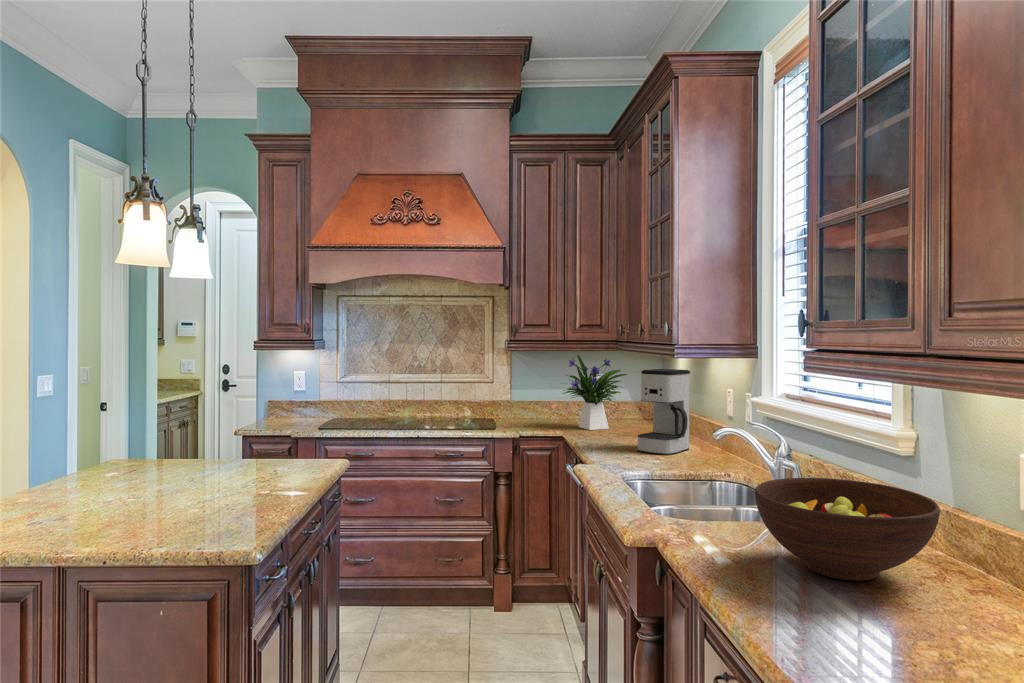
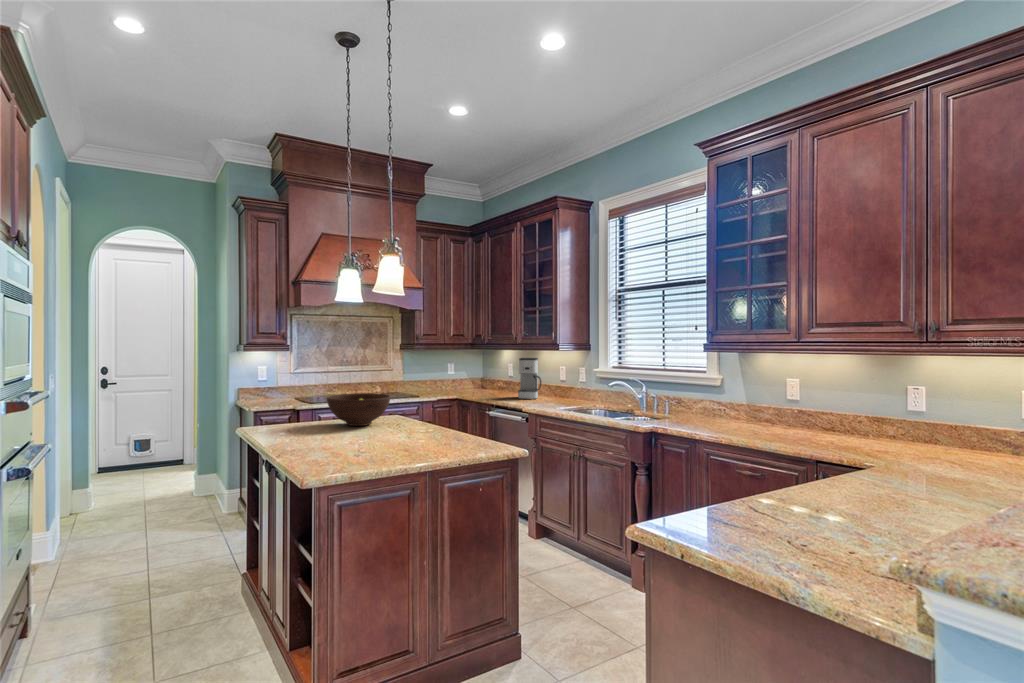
flower arrangement: present [564,355,627,430] -> none [449,351,490,394]
fruit bowl: present [755,478,940,581] -> present [327,393,390,426]

